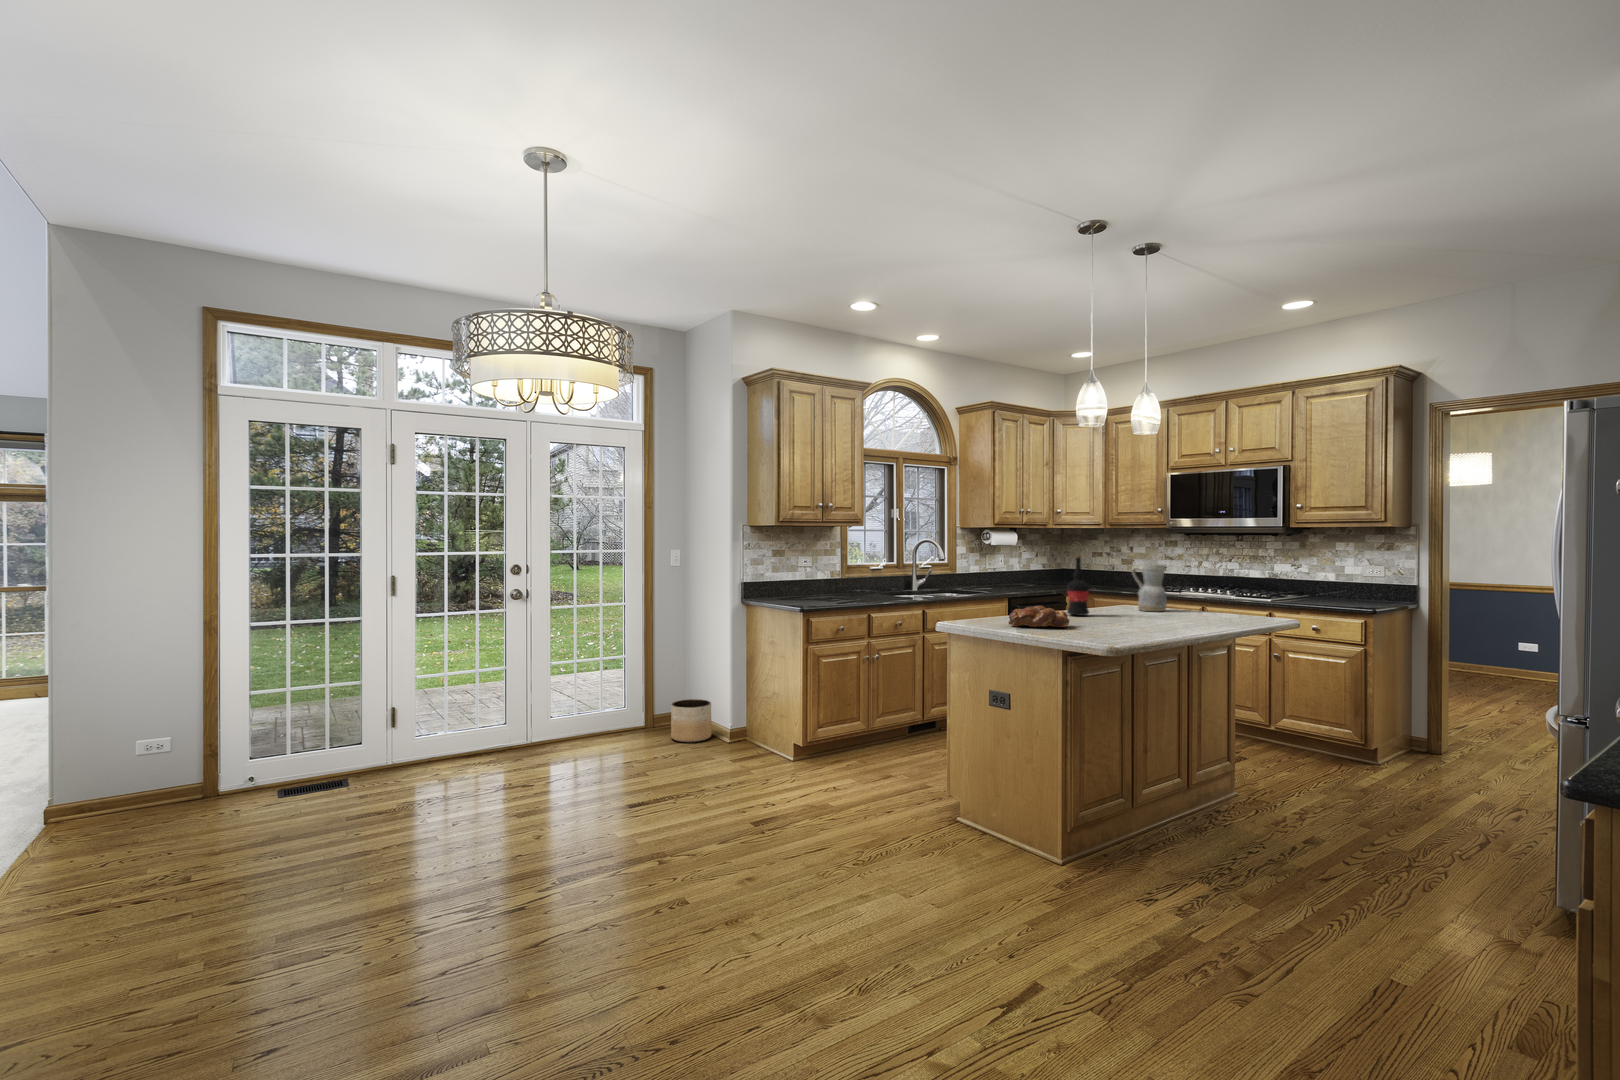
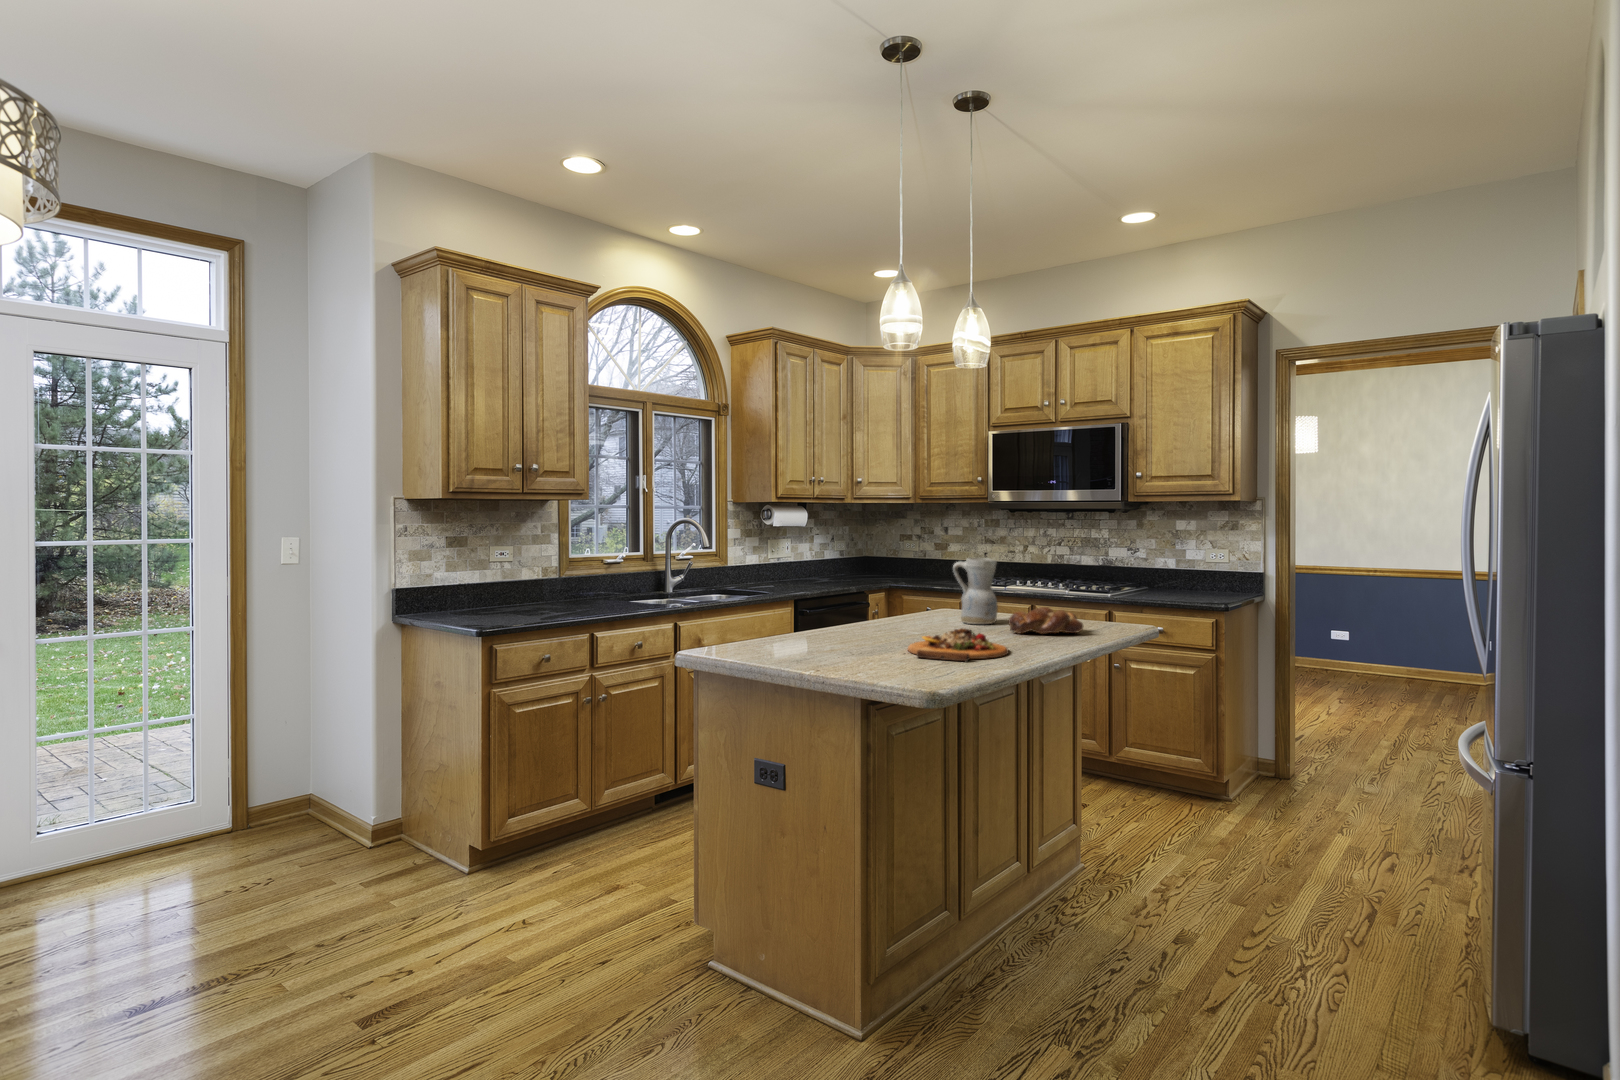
wine bottle: present [1067,555,1089,616] -> none [869,550,899,637]
bread loaf: present [1008,606,1069,627] -> present [1009,607,1084,634]
cutting board: none [1095,608,1170,628] -> present [908,628,1008,661]
planter: present [671,699,712,742] -> none [274,773,346,845]

